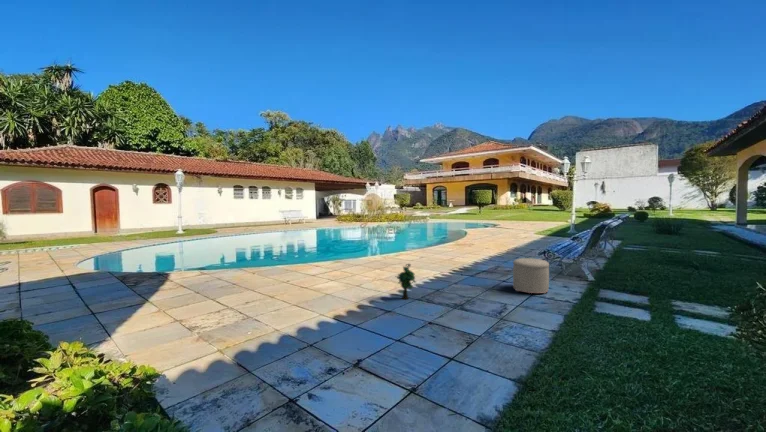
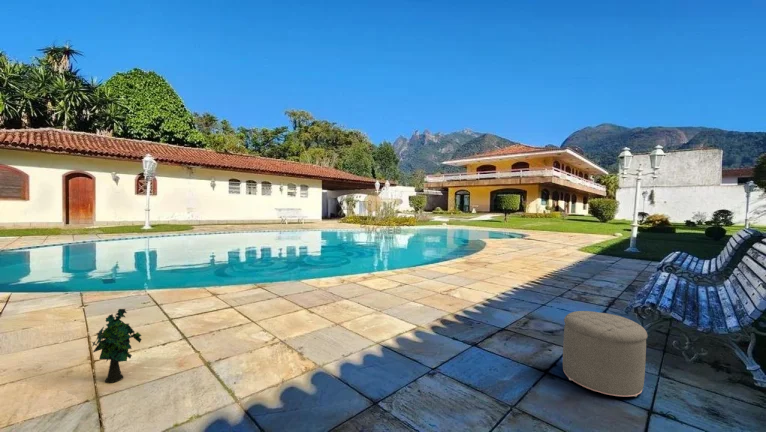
decorative plant: present [397,264,415,299] -> present [92,309,141,383]

